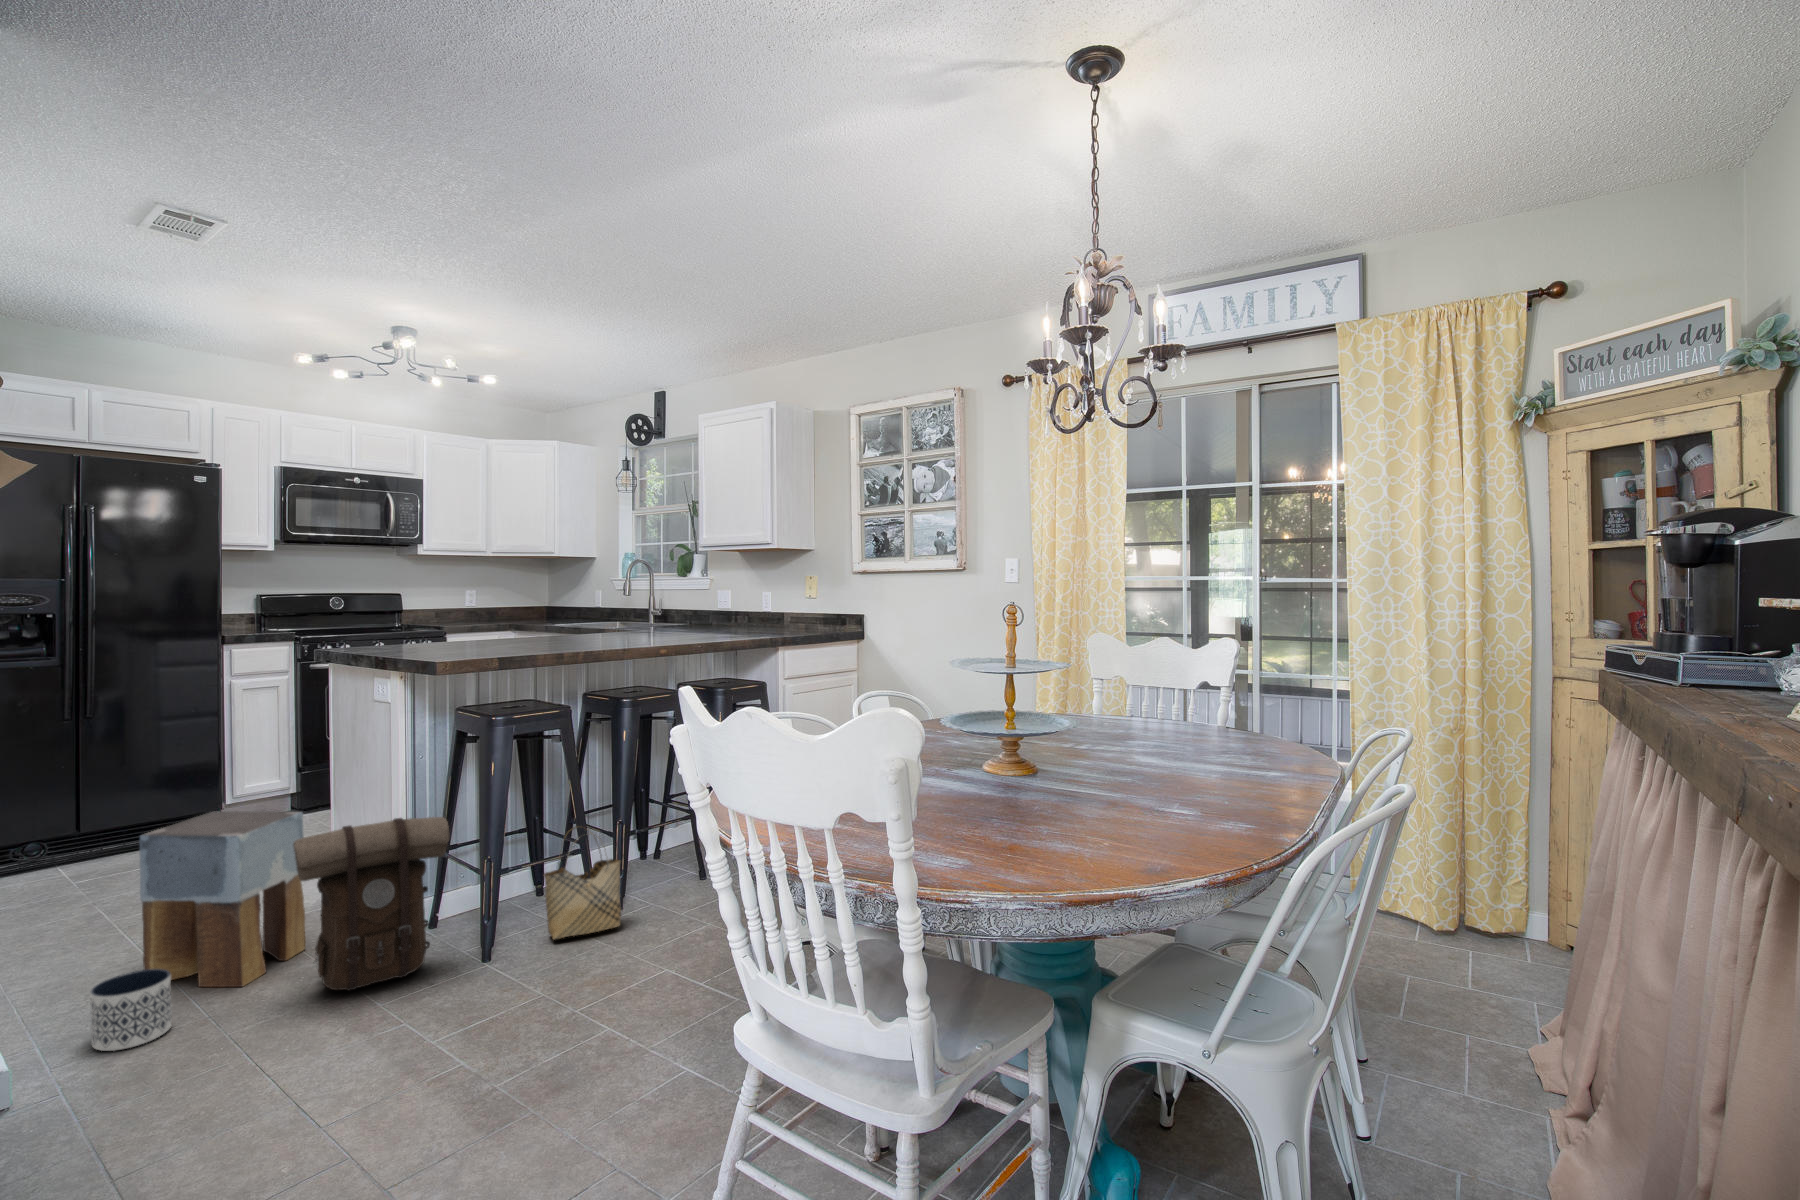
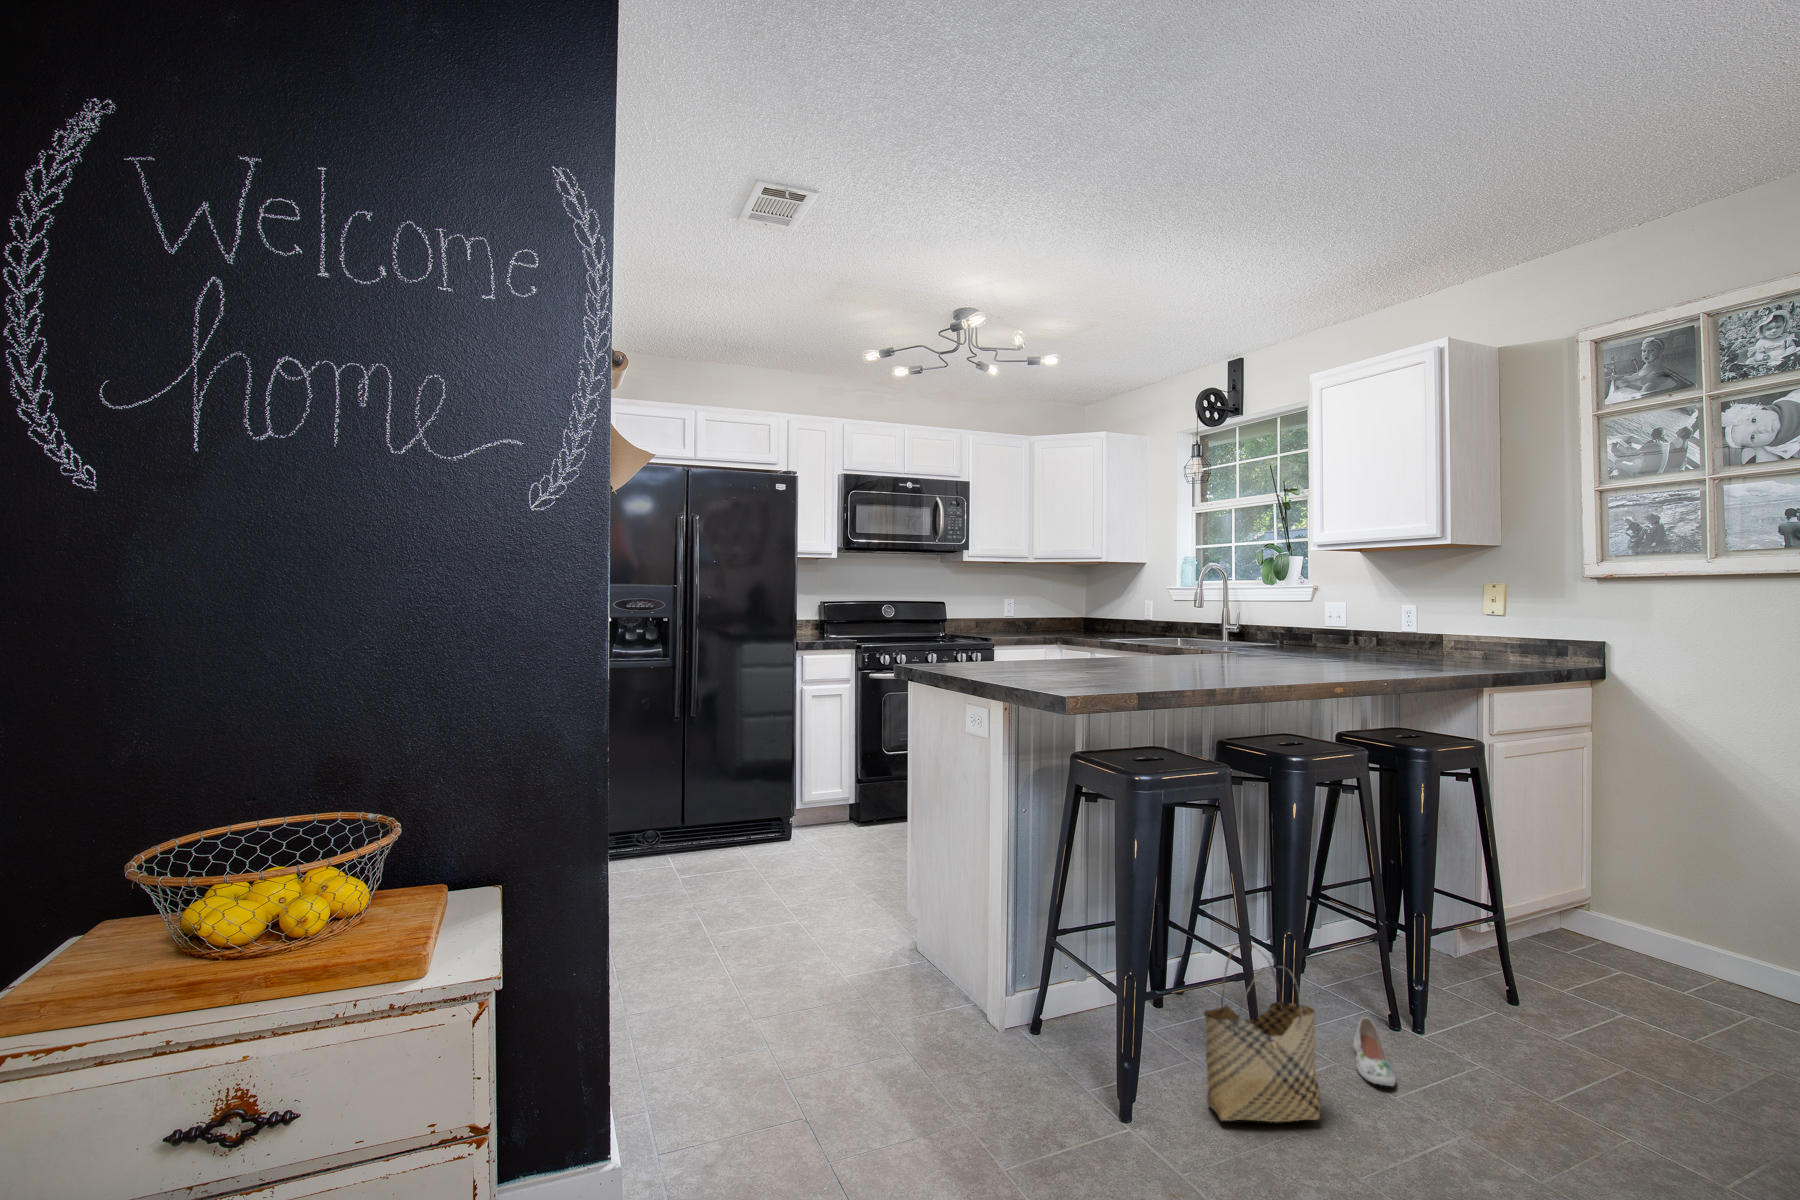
stool: present [140,811,305,987] -> none [734,846,895,1088]
backpack: present [293,817,449,991] -> none [898,904,1089,1142]
shoe: none [661,867,682,903] -> present [1354,1017,1396,1086]
planter: present [90,969,172,1051] -> none [686,1054,765,1167]

